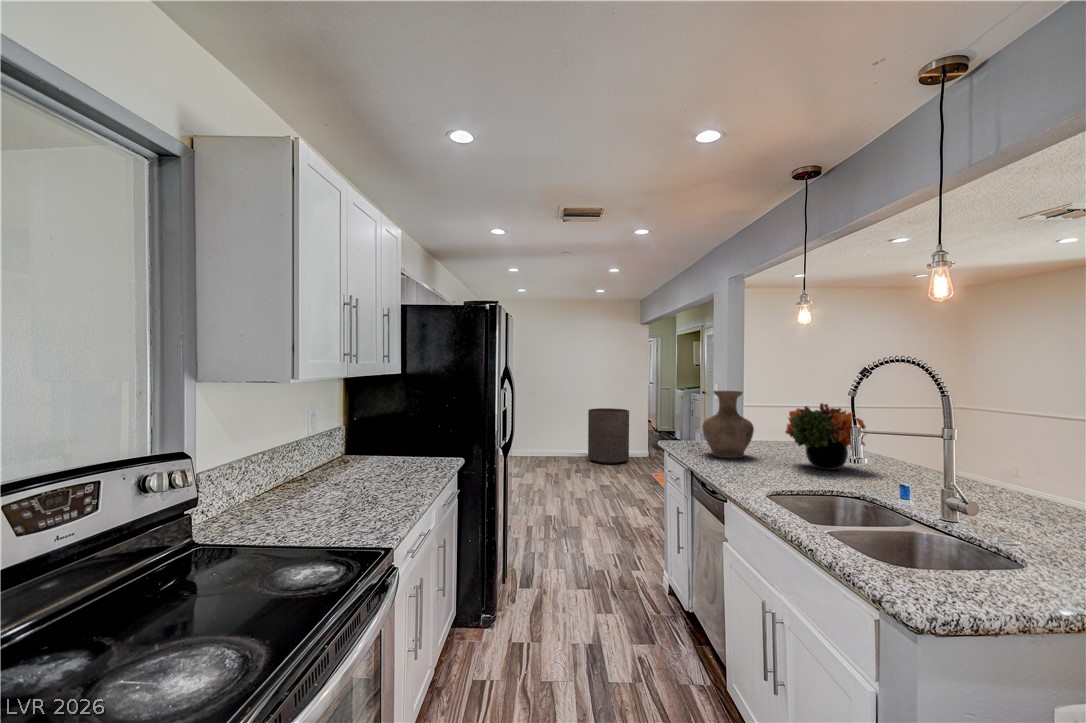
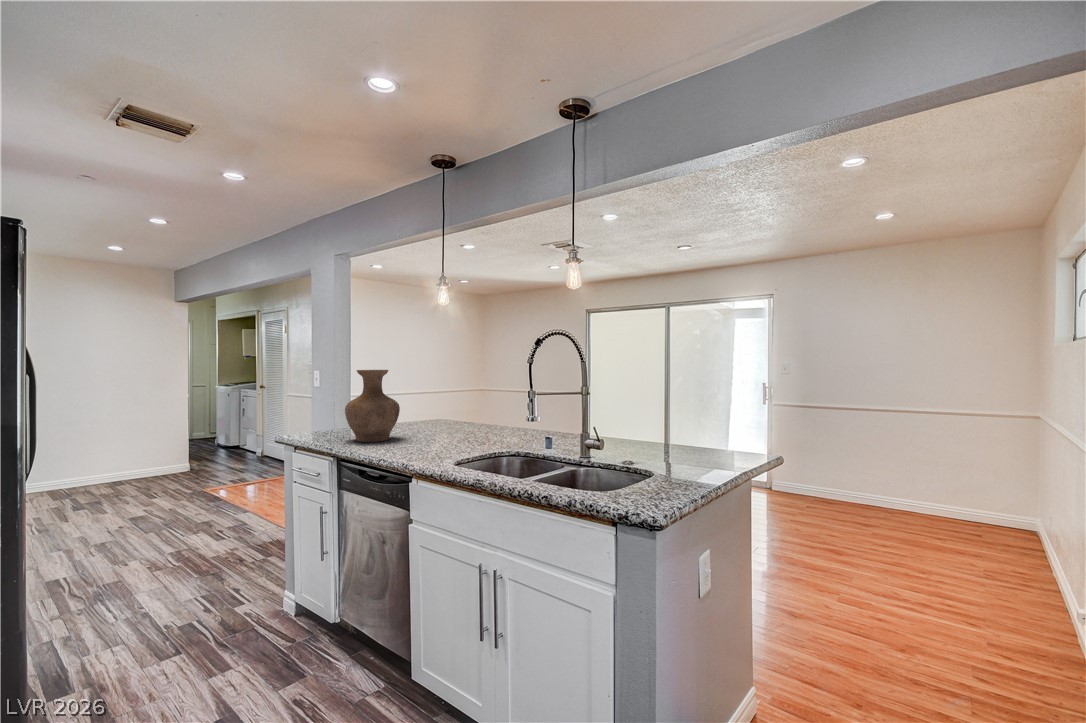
flower arrangement: present [785,403,867,470] -> none [431,377,499,438]
trash can: present [588,408,629,464] -> none [89,412,161,490]

